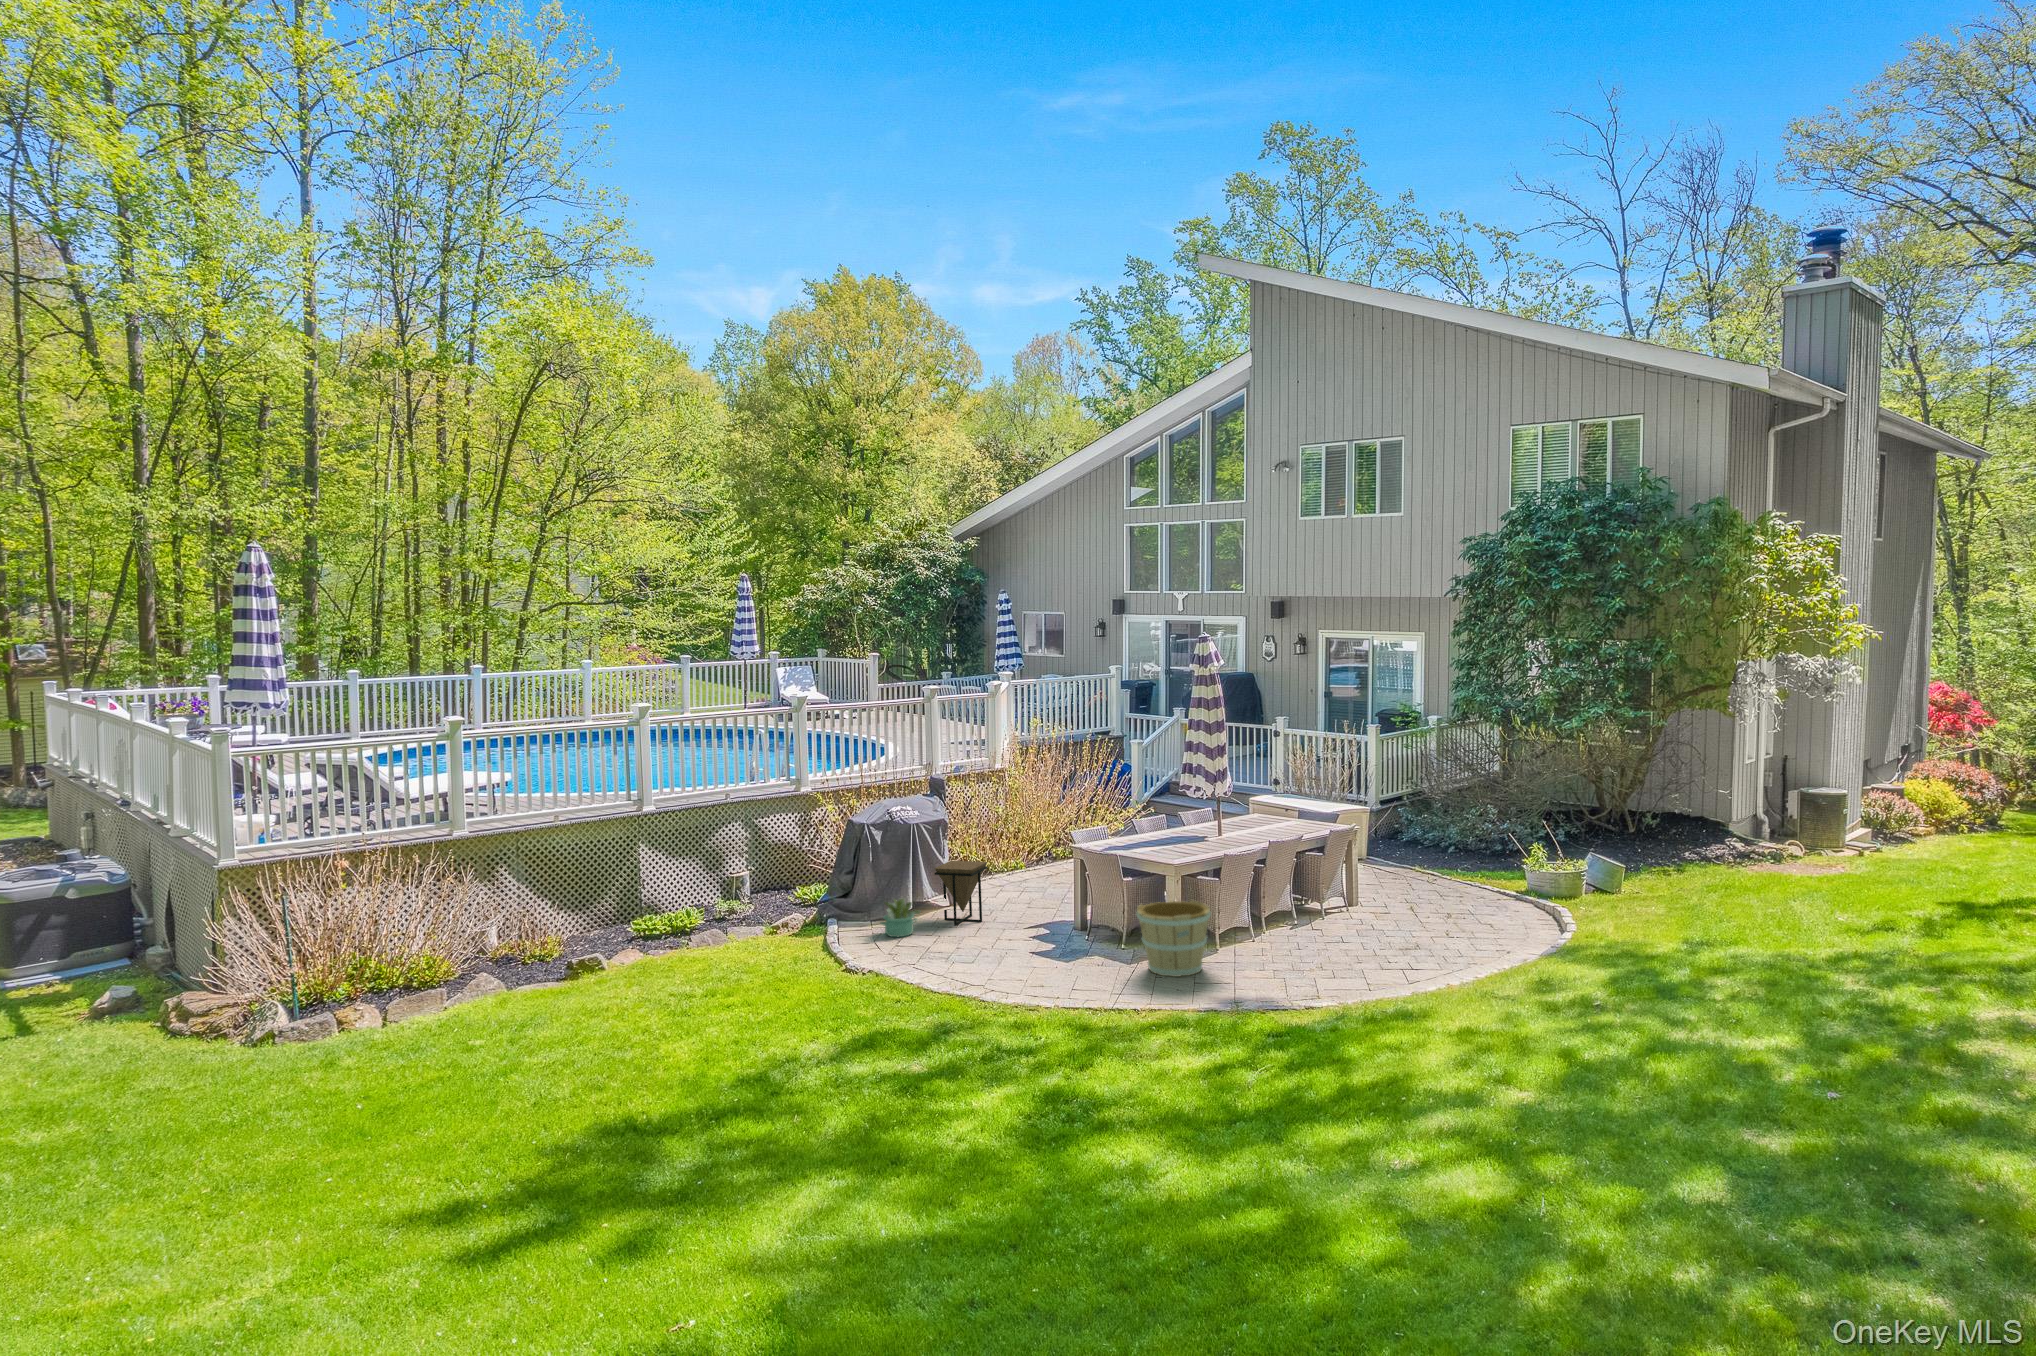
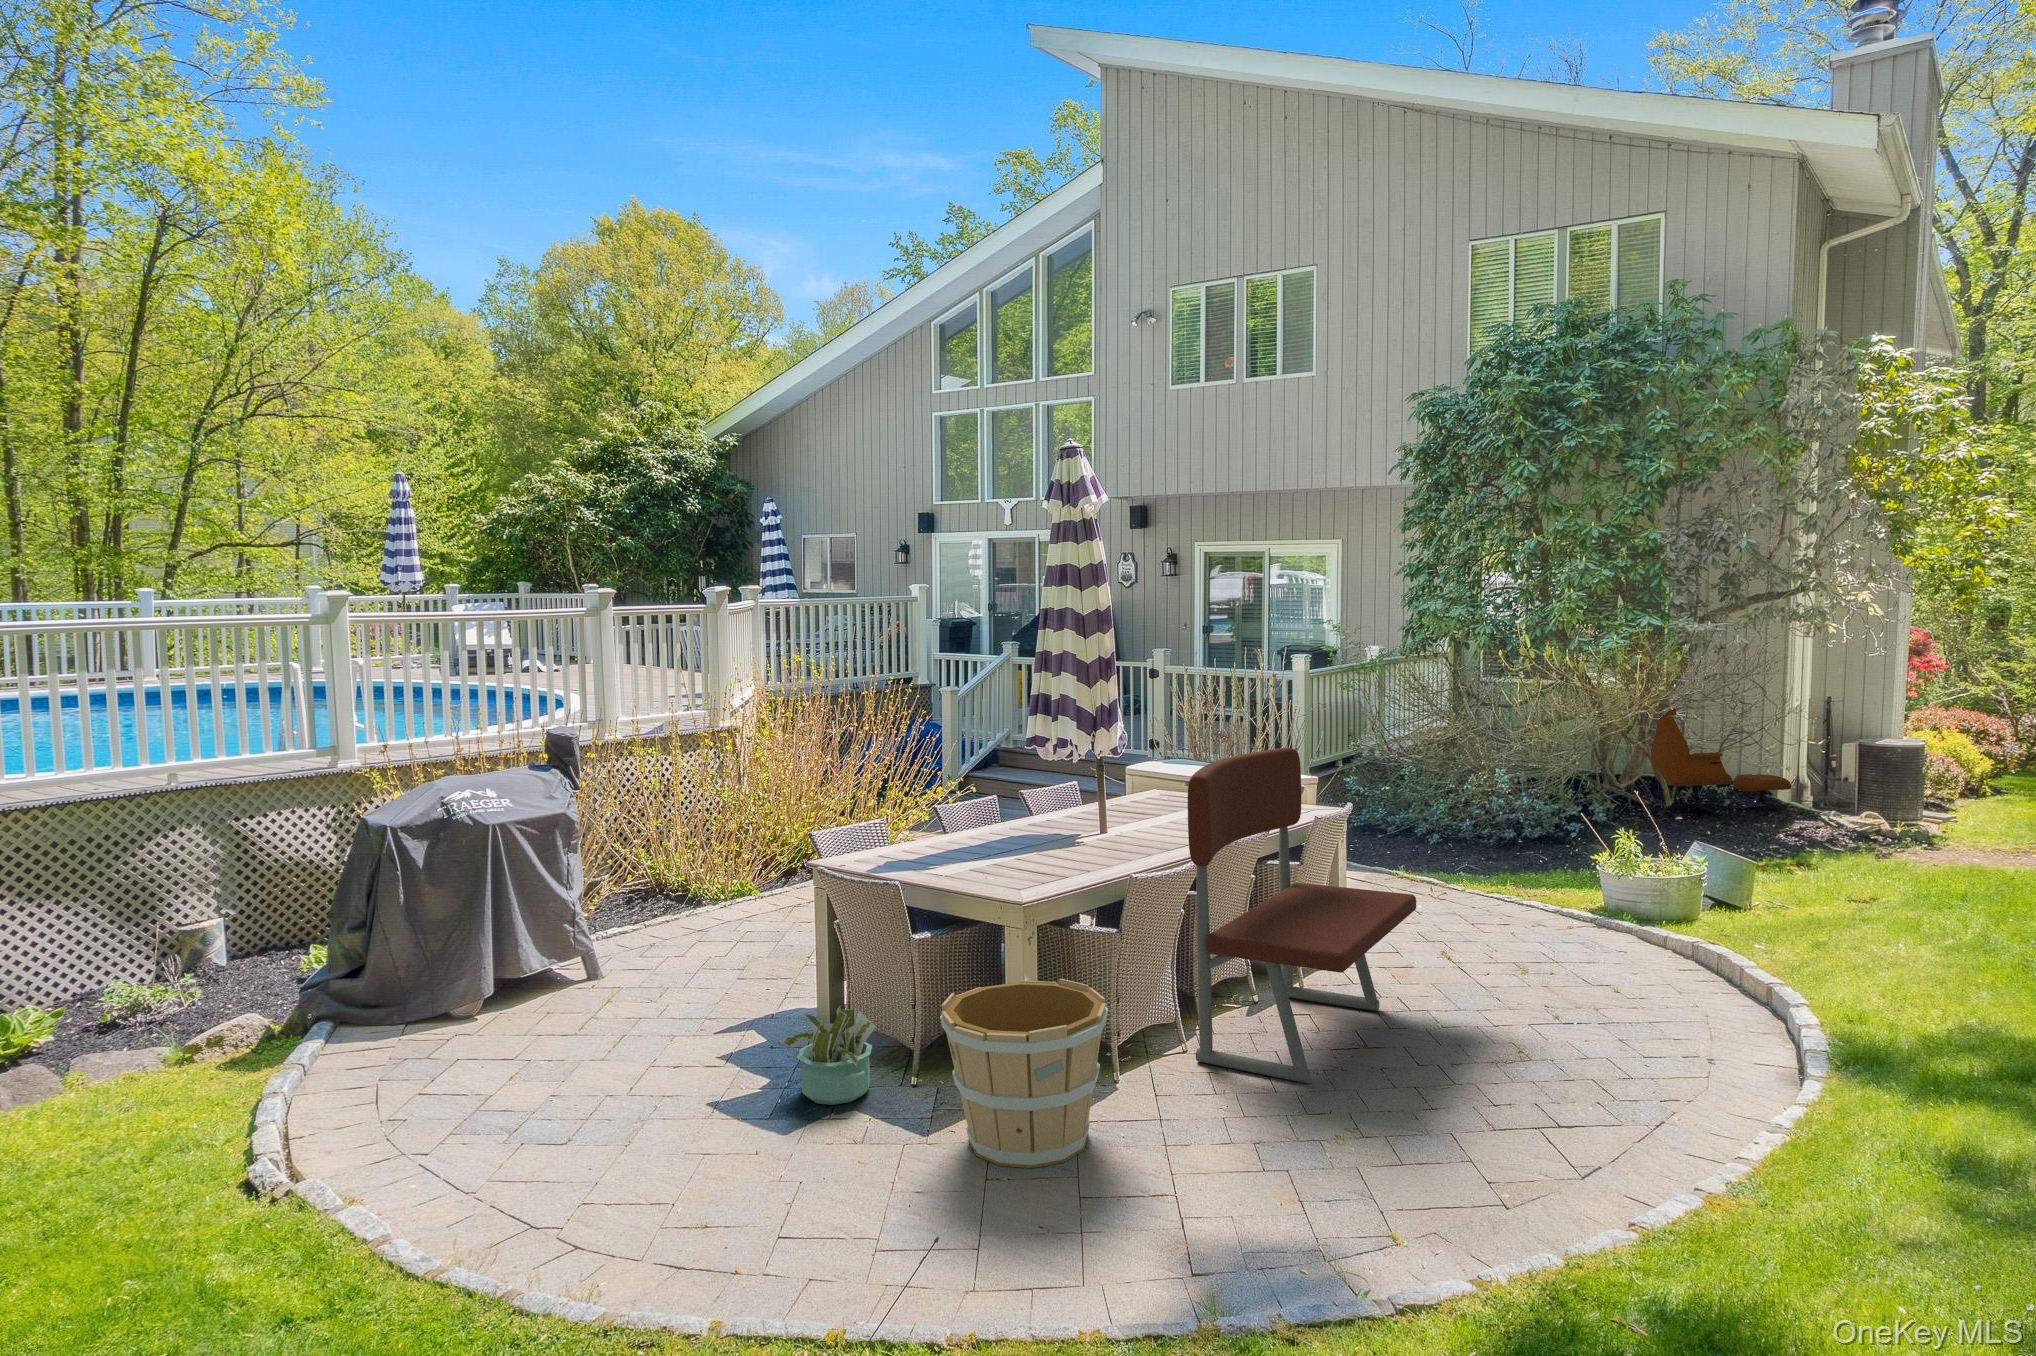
lounge chair: none [1629,755,1742,839] -> present [1650,709,1792,817]
bench: none [1255,793,1382,956] -> present [1188,748,1416,1084]
side table: present [935,861,988,926] -> none [541,892,658,1024]
decorative plant: present [881,899,921,937] -> present [778,1006,876,1105]

